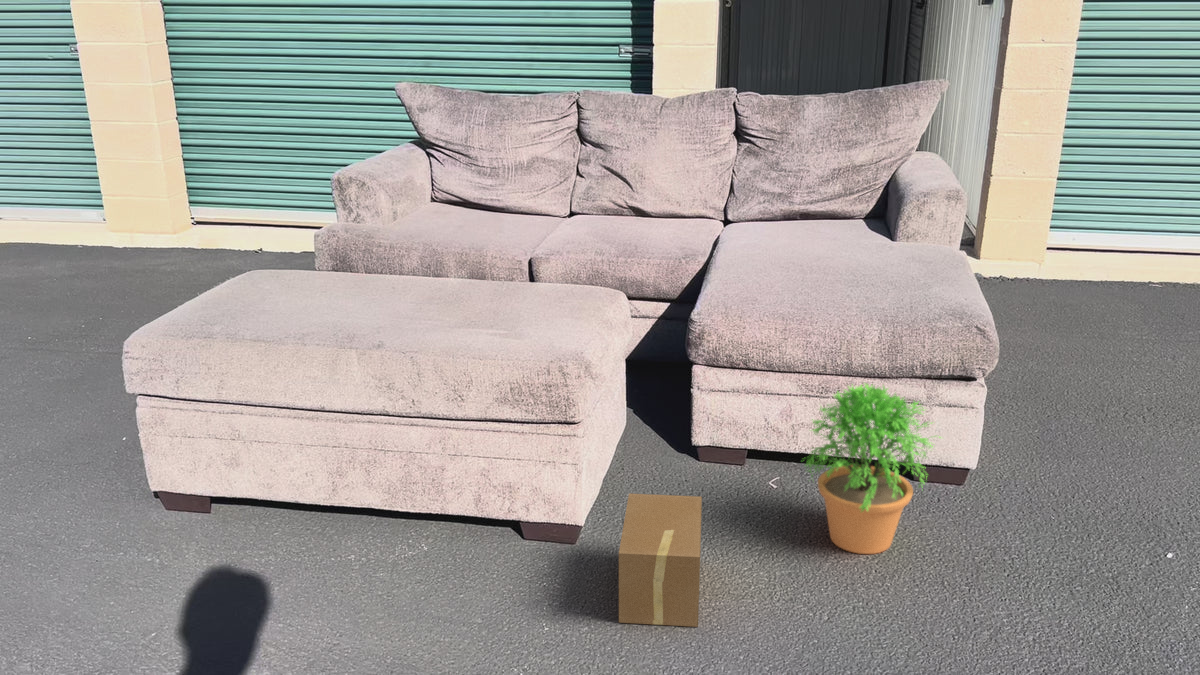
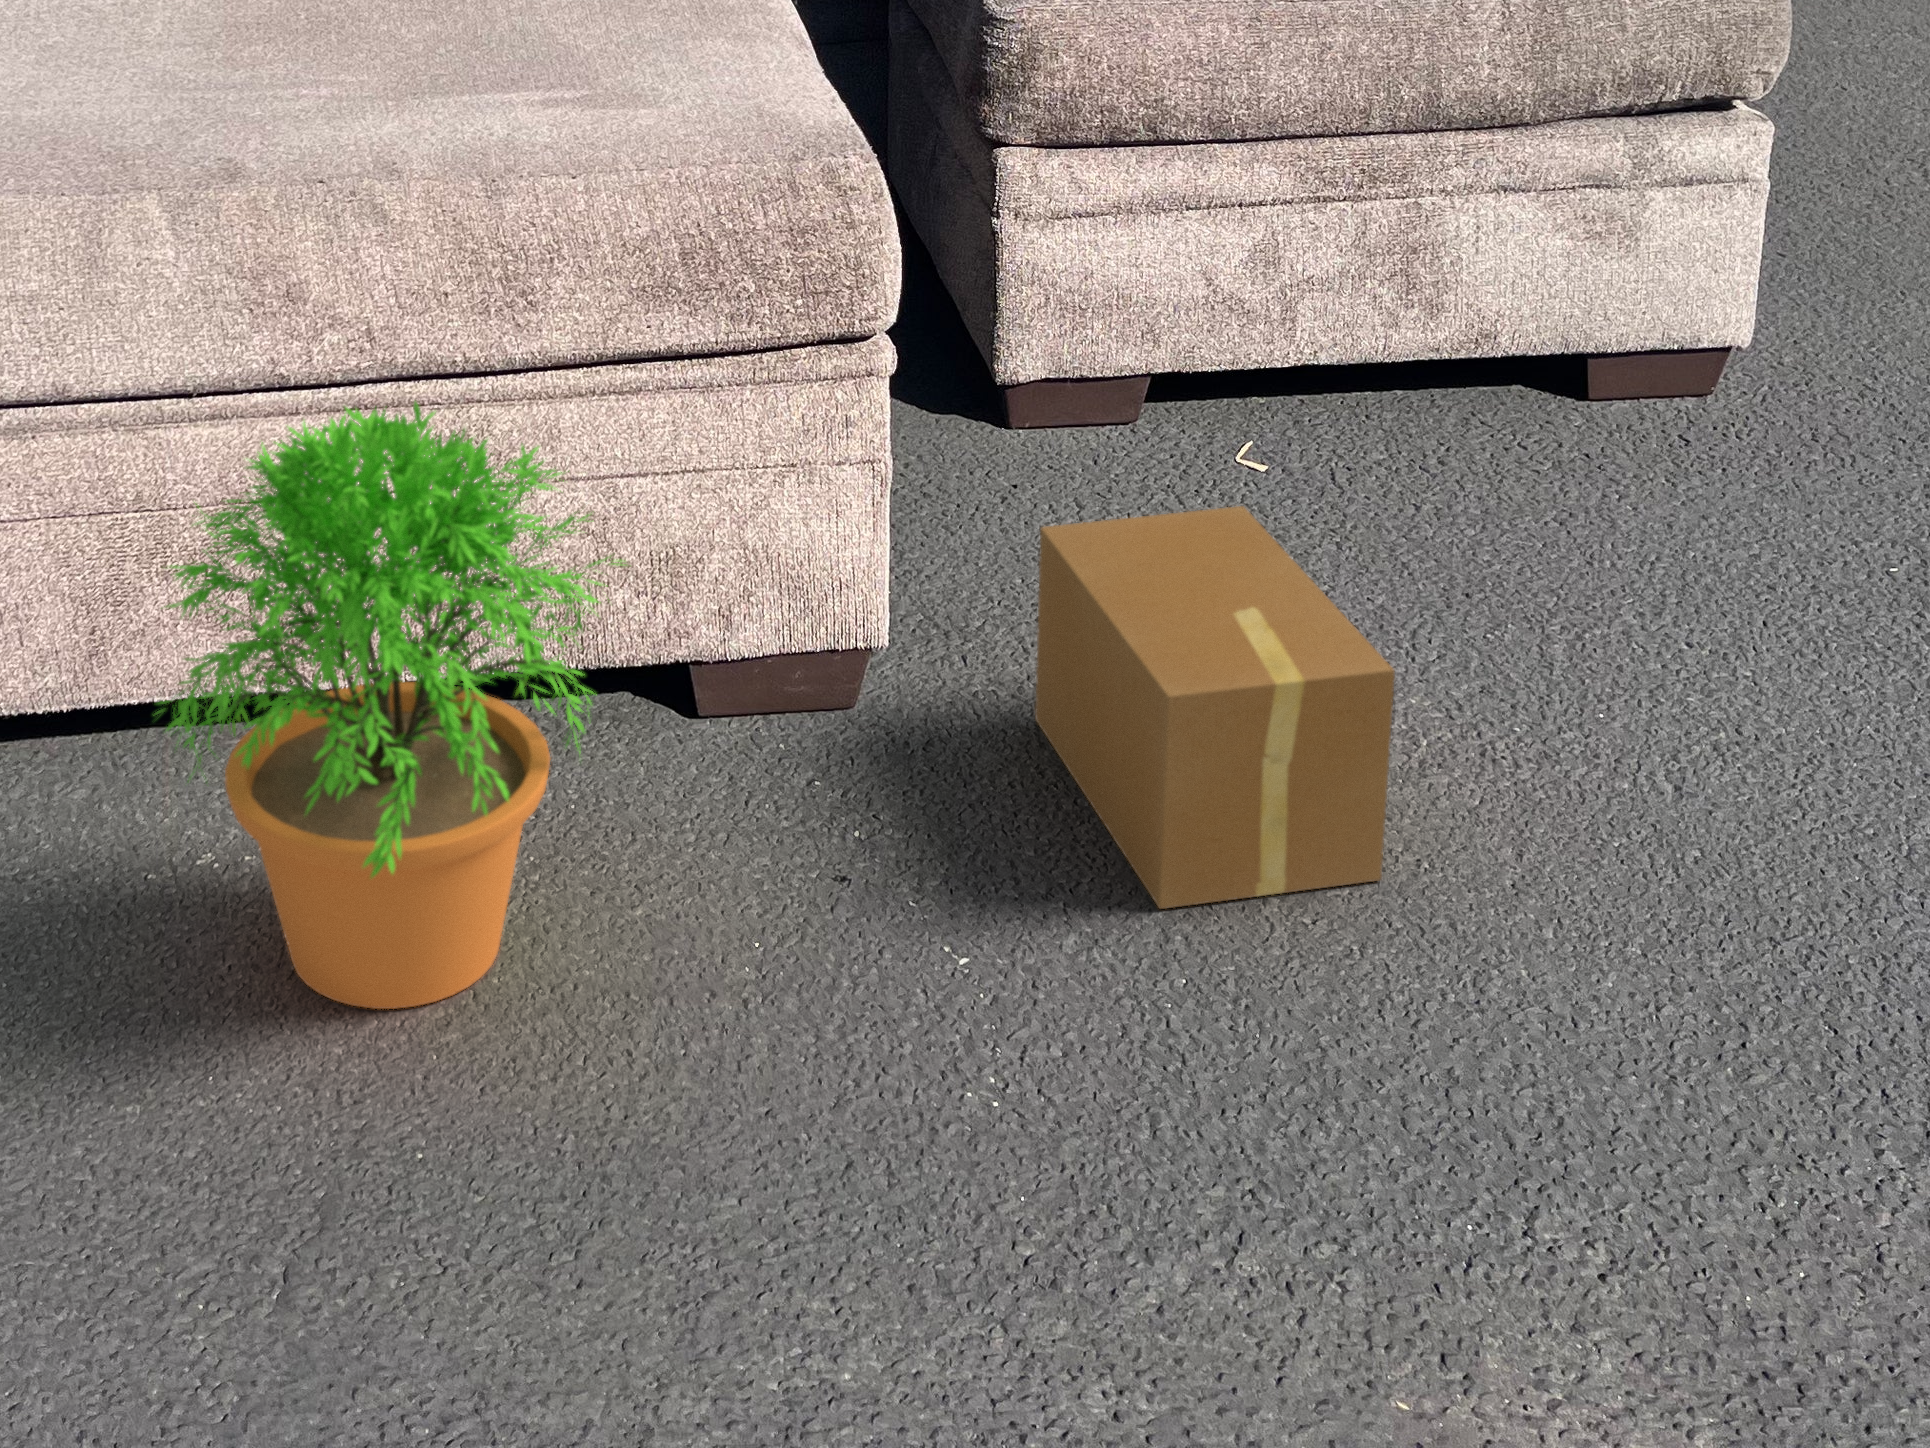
potted plant: present [803,384,941,554] -> present [156,402,618,1009]

